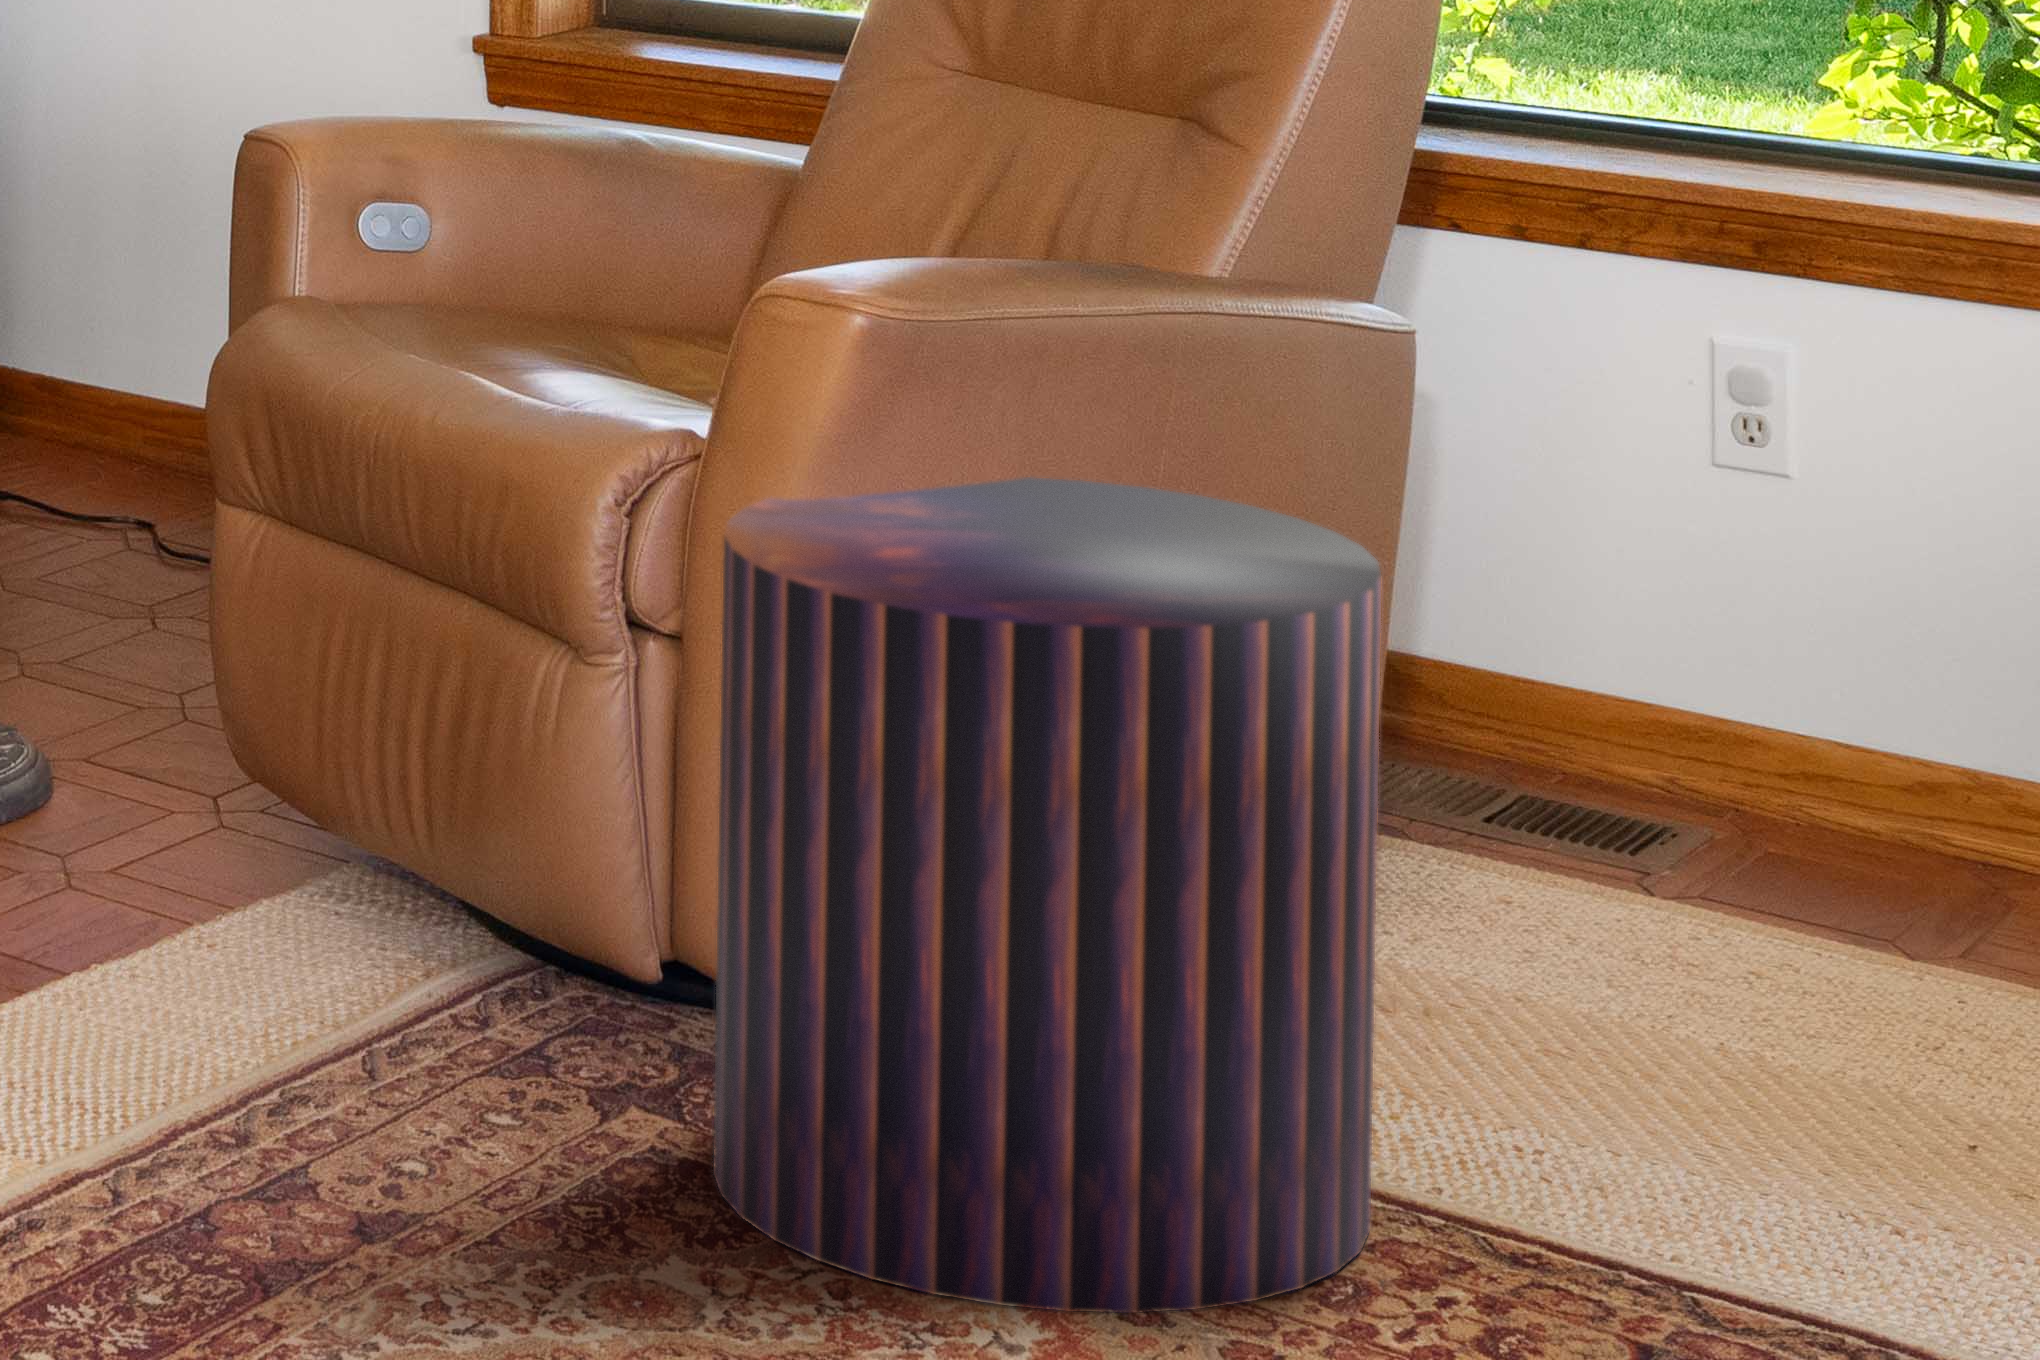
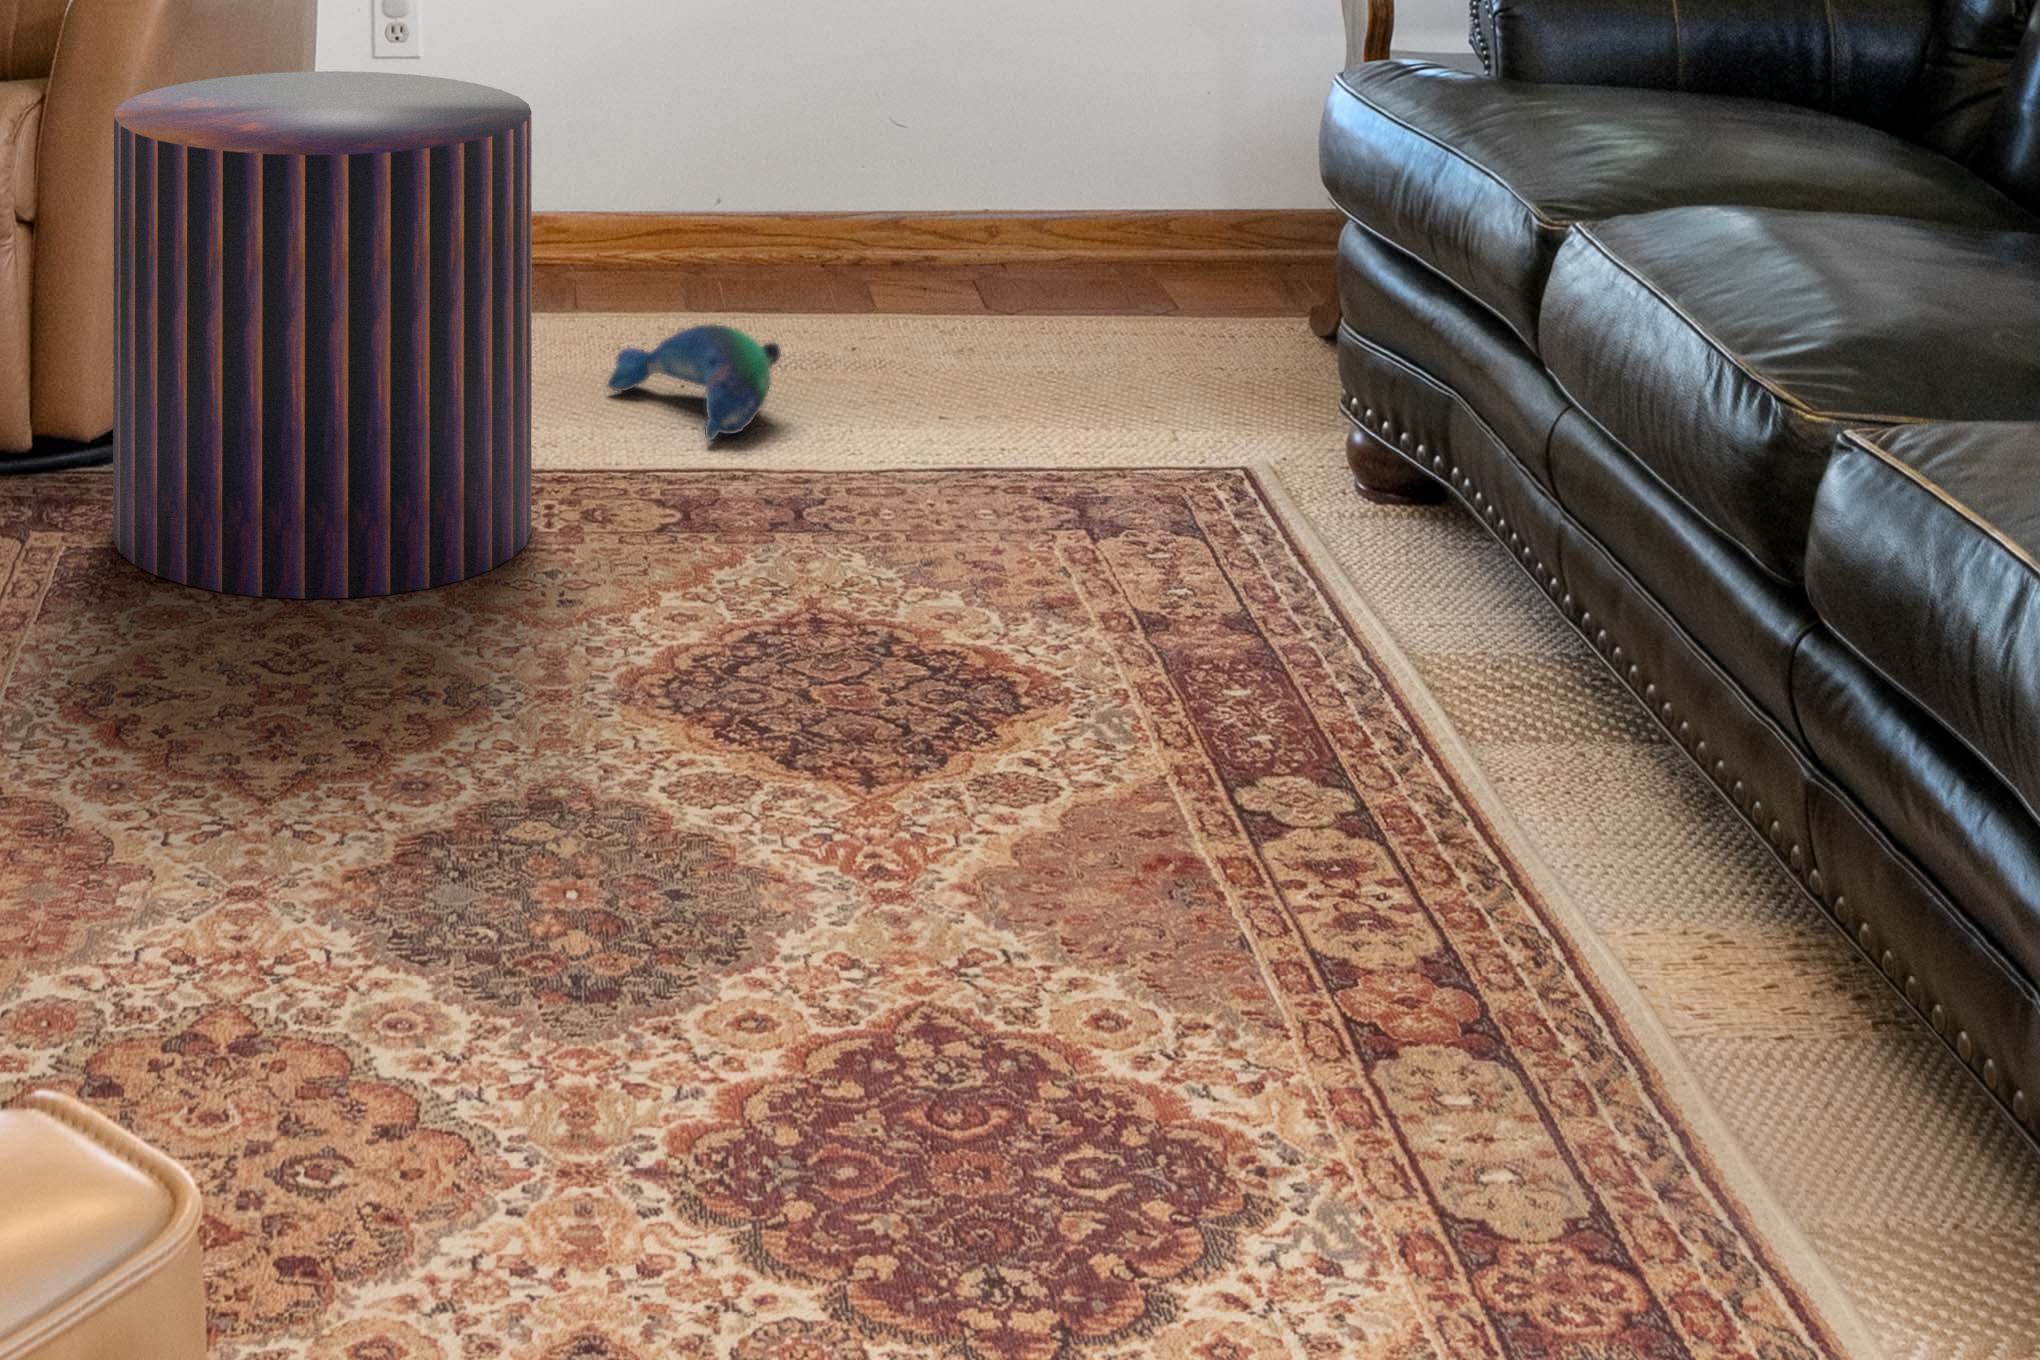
plush toy: none [1763,1016,2021,1206] -> present [608,325,780,440]

